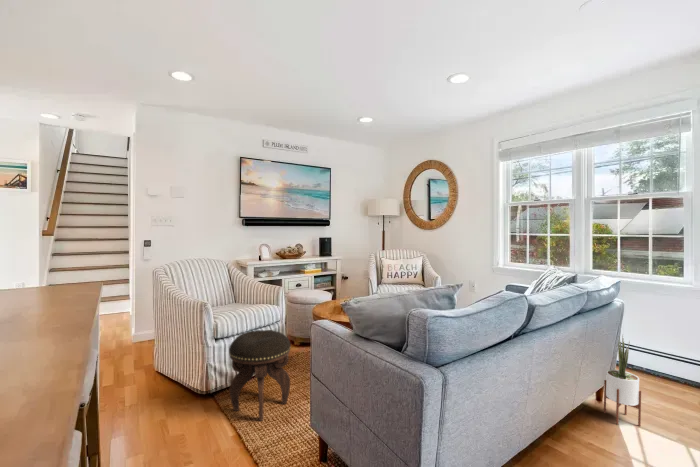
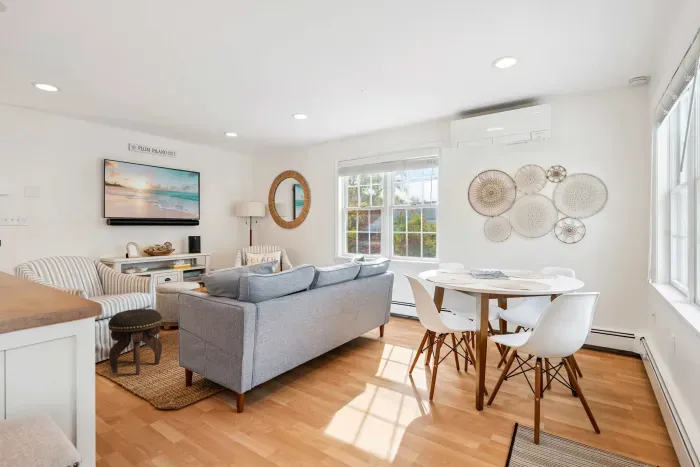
potted plant: present [604,336,641,426] -> none [381,293,397,348]

